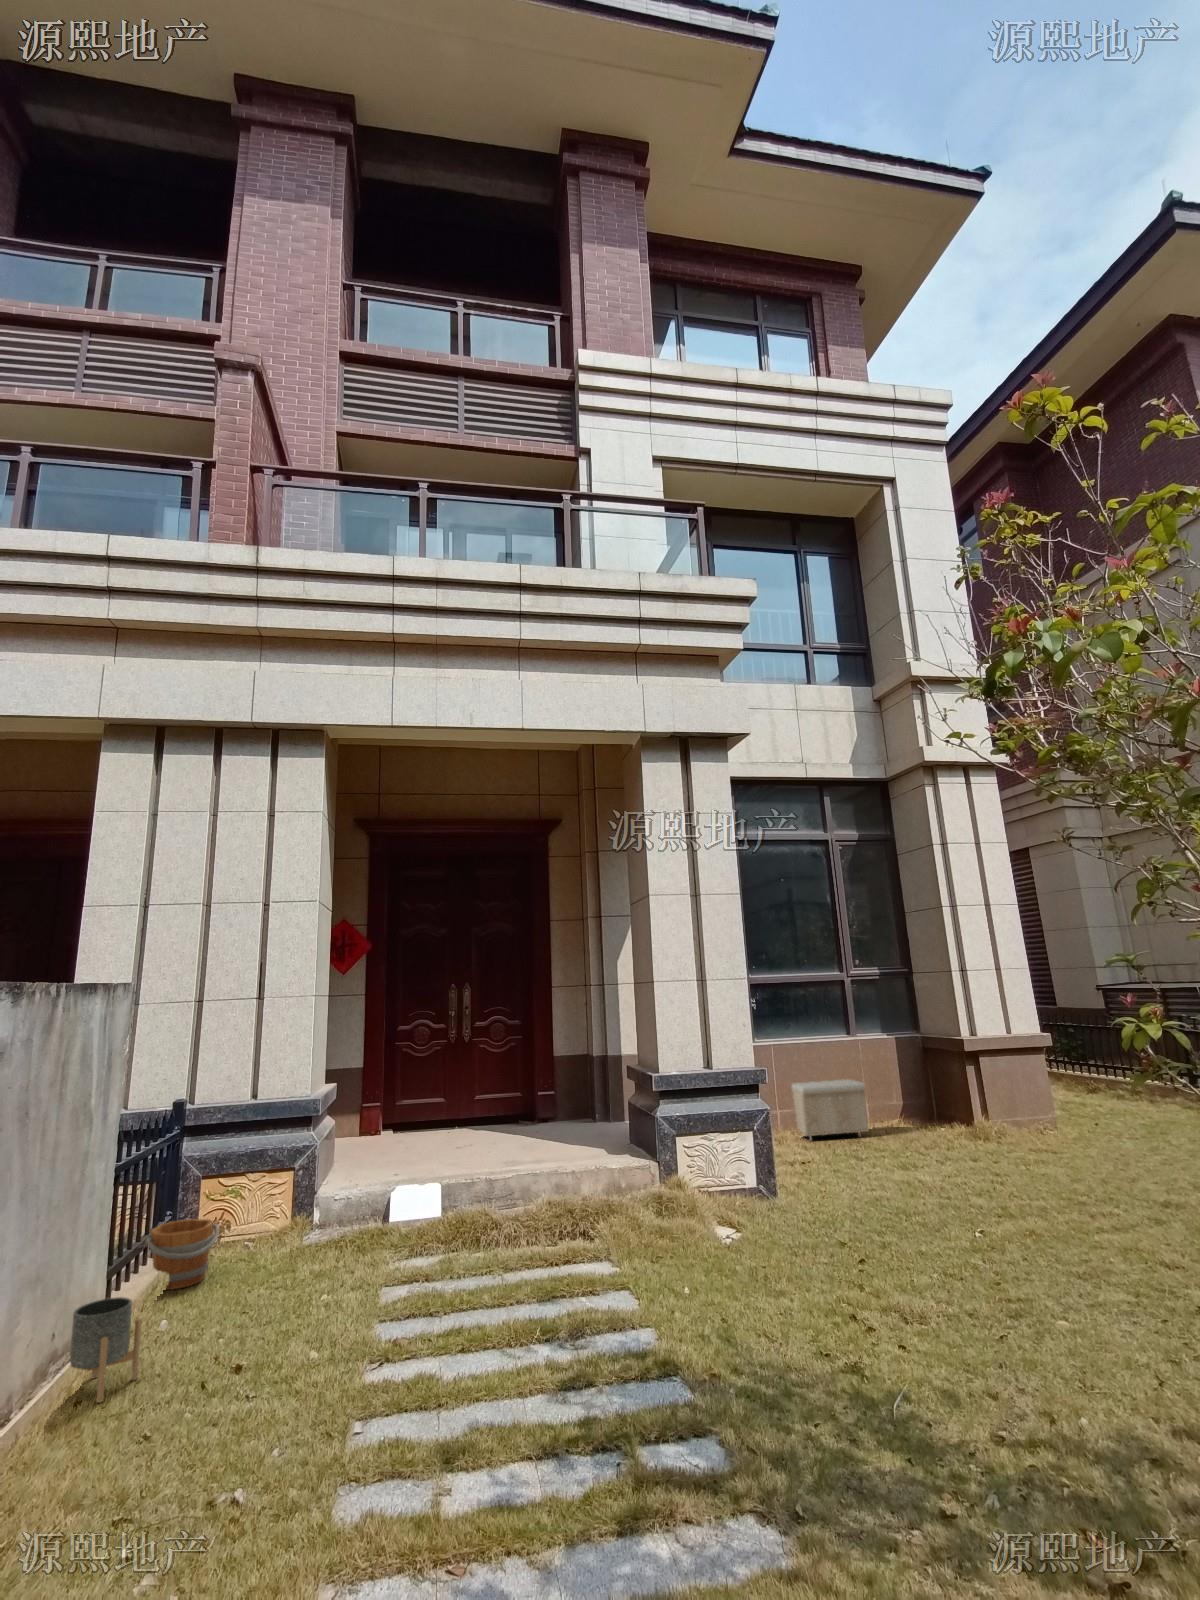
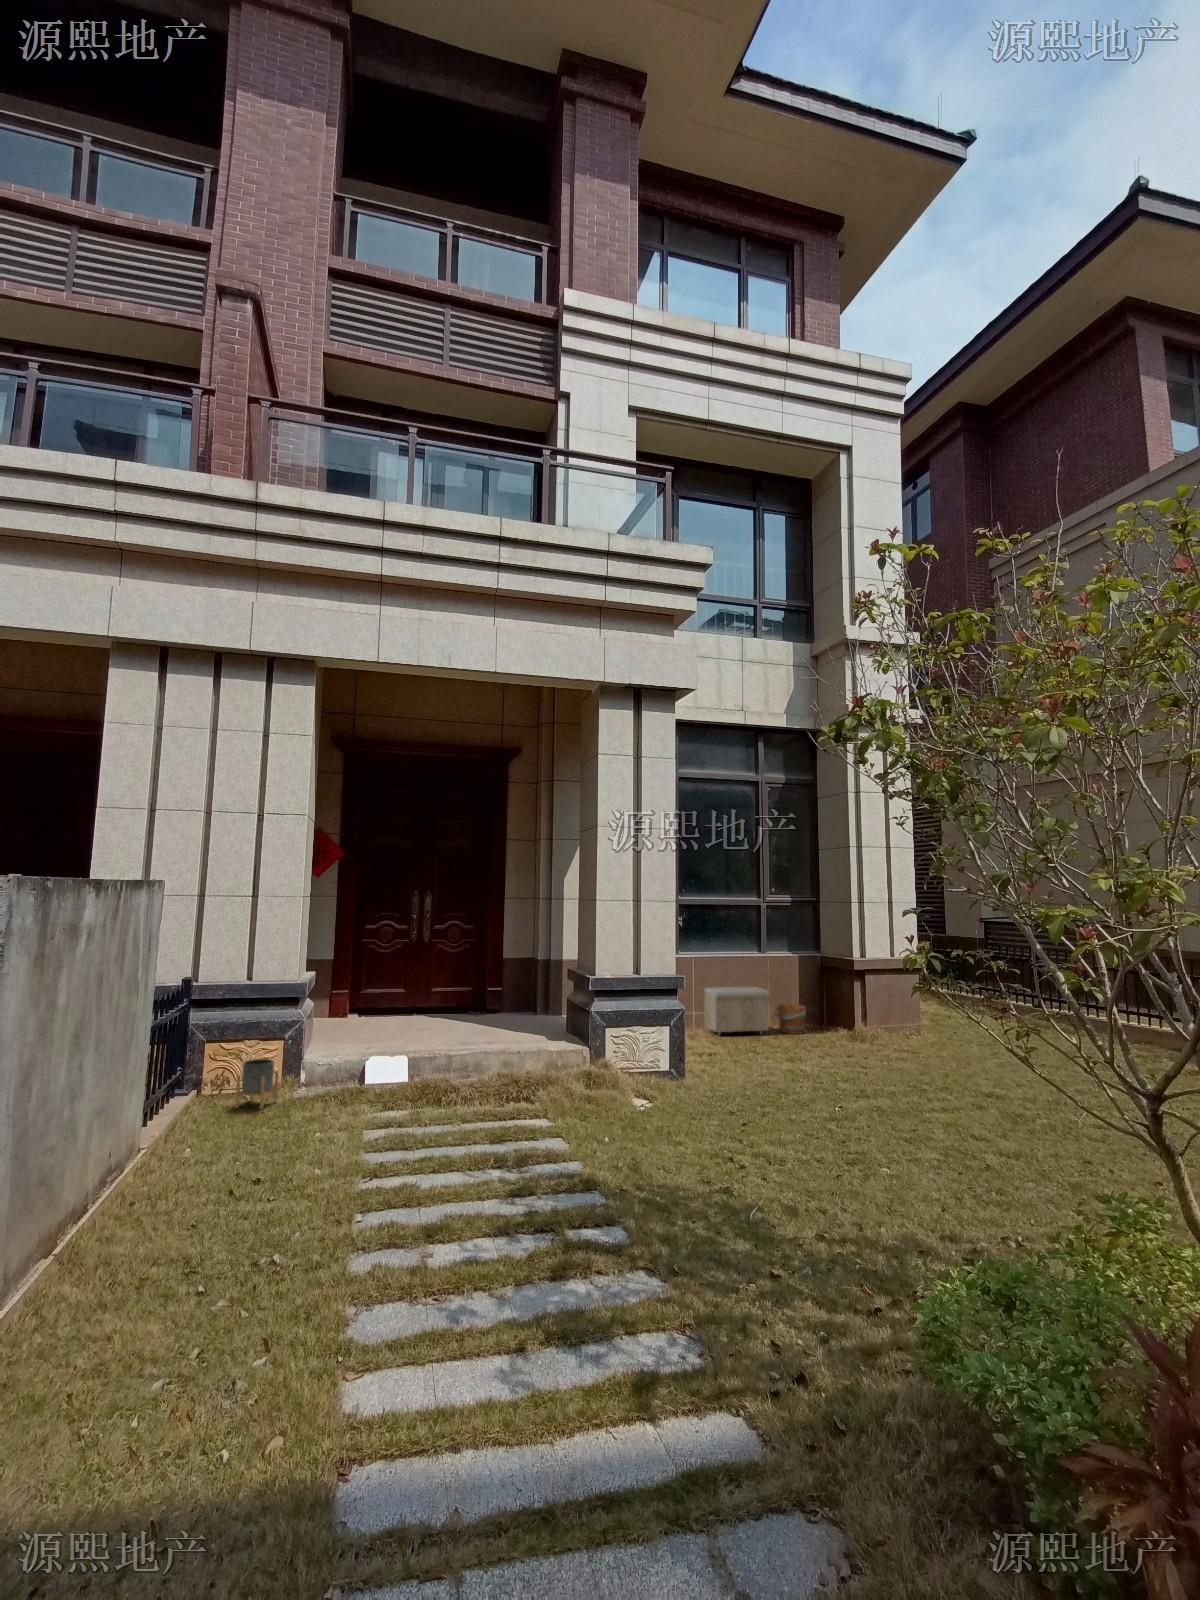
bucket: present [146,1219,219,1290] -> present [775,1004,806,1034]
planter: present [70,1297,141,1403] -> present [235,1059,279,1109]

